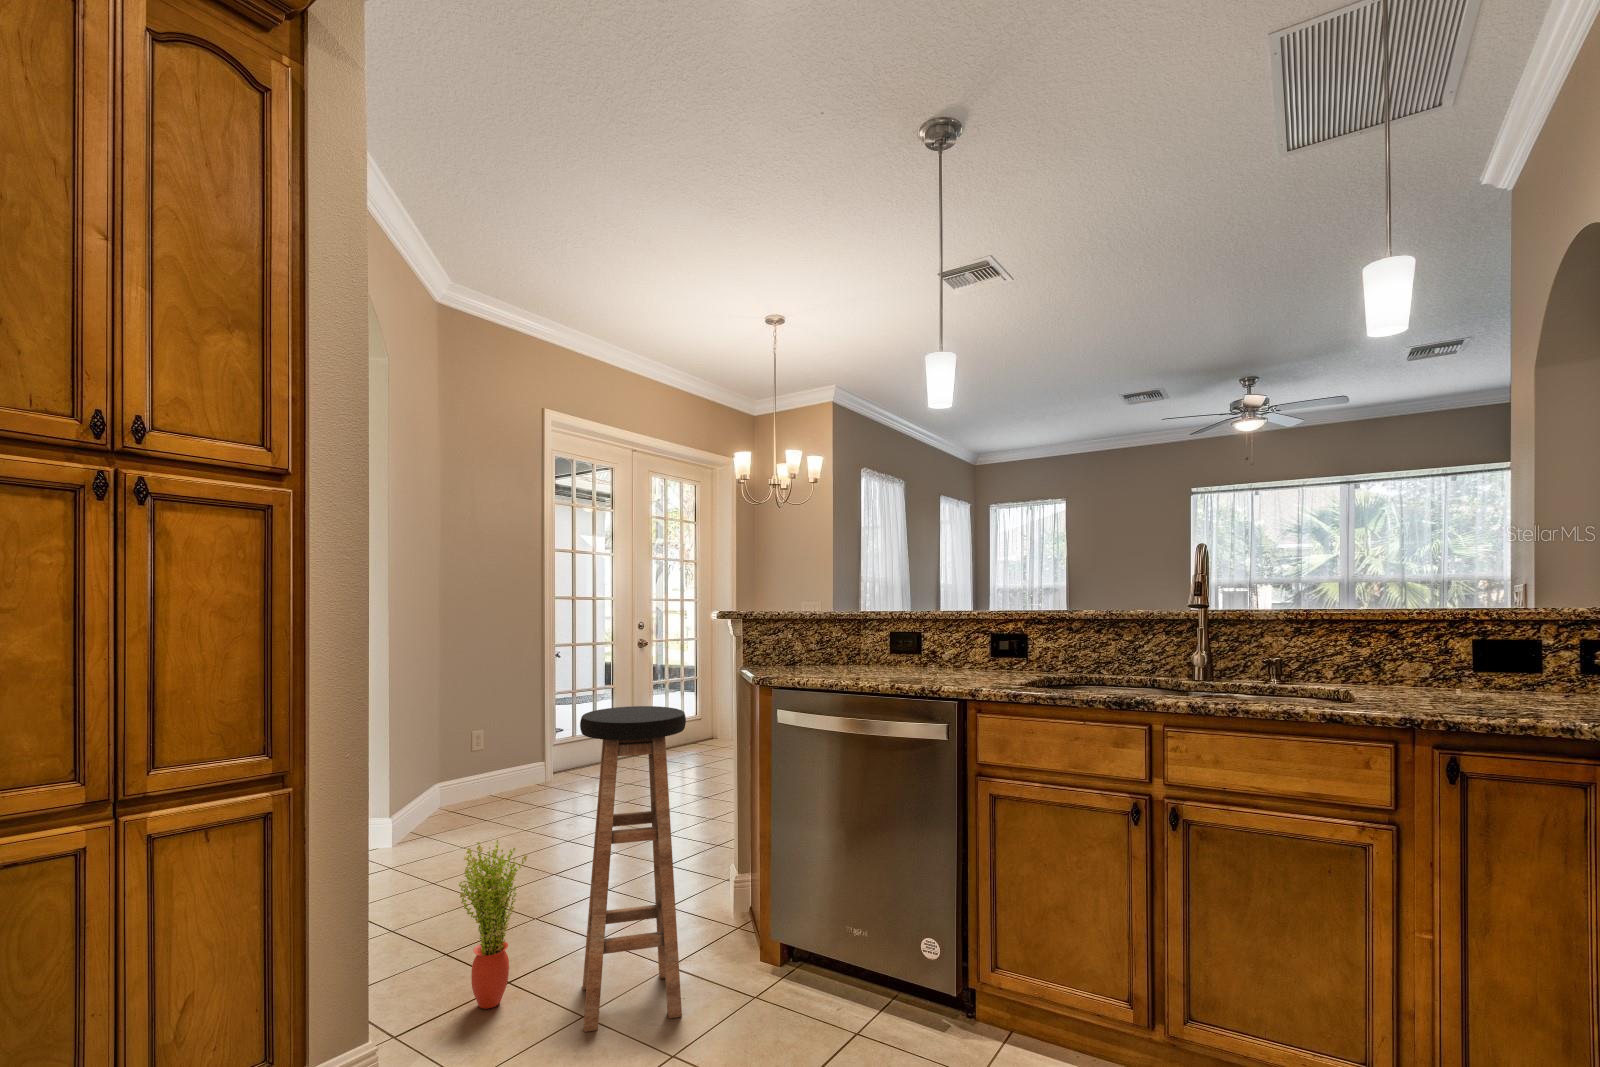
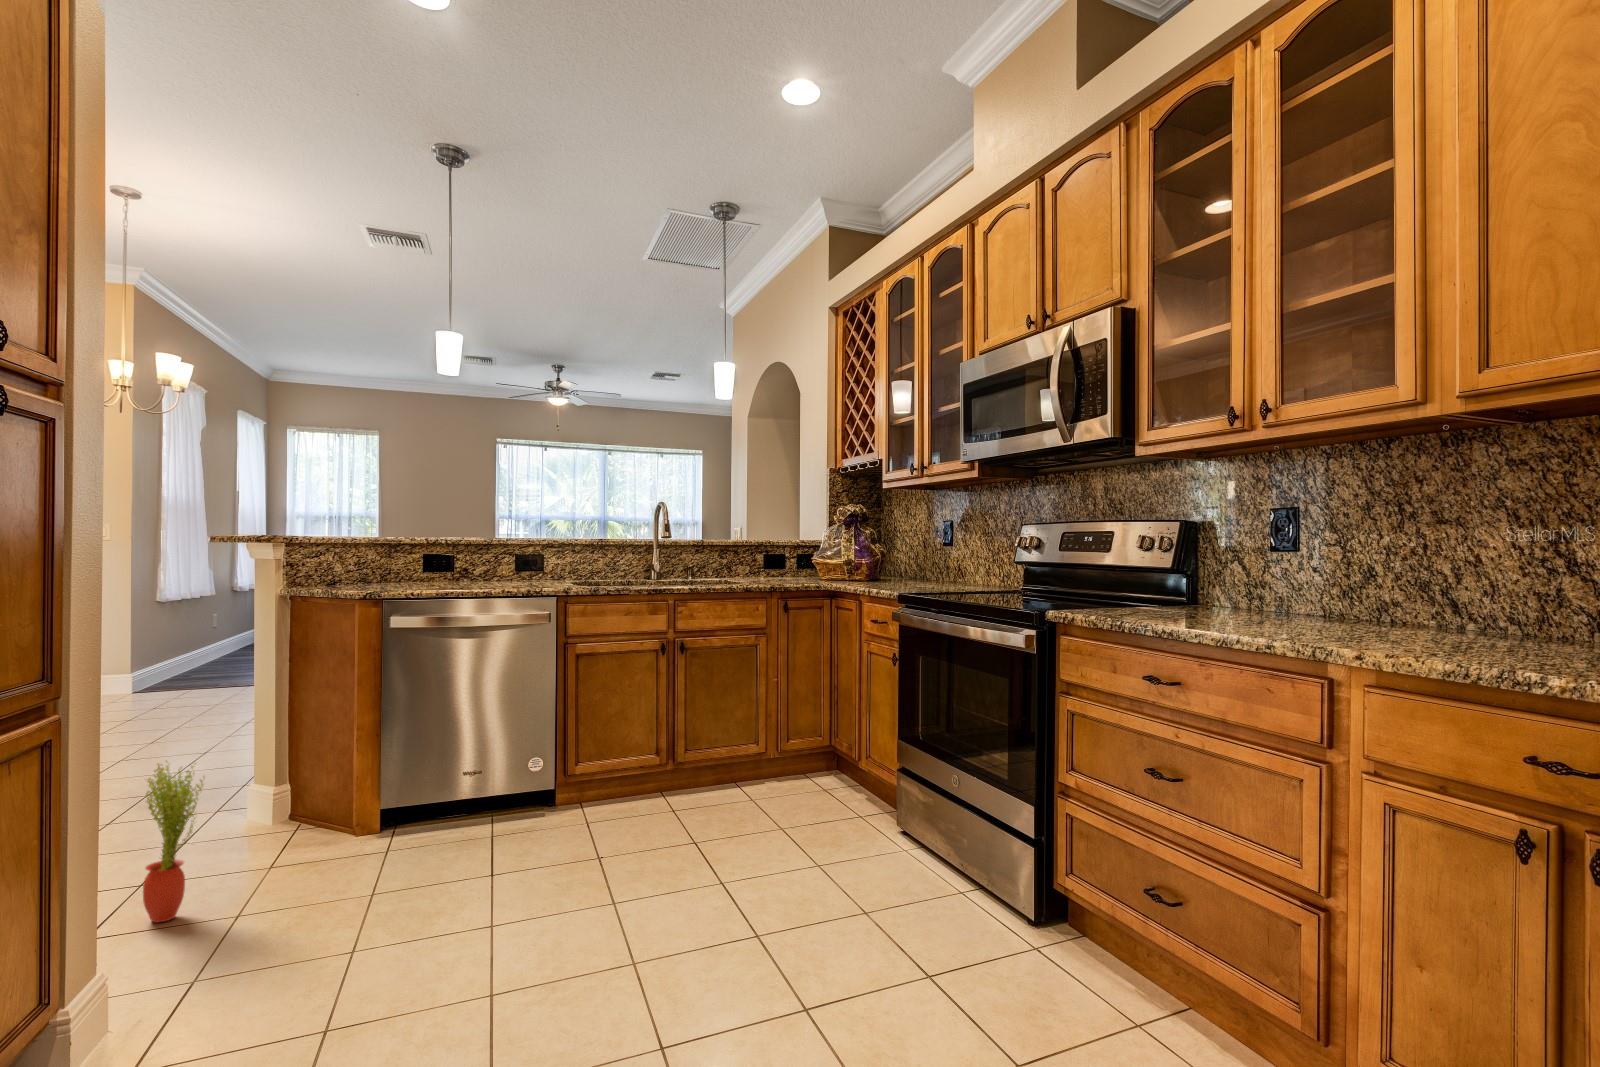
bar stool: present [580,706,686,1032] -> none [229,621,358,896]

